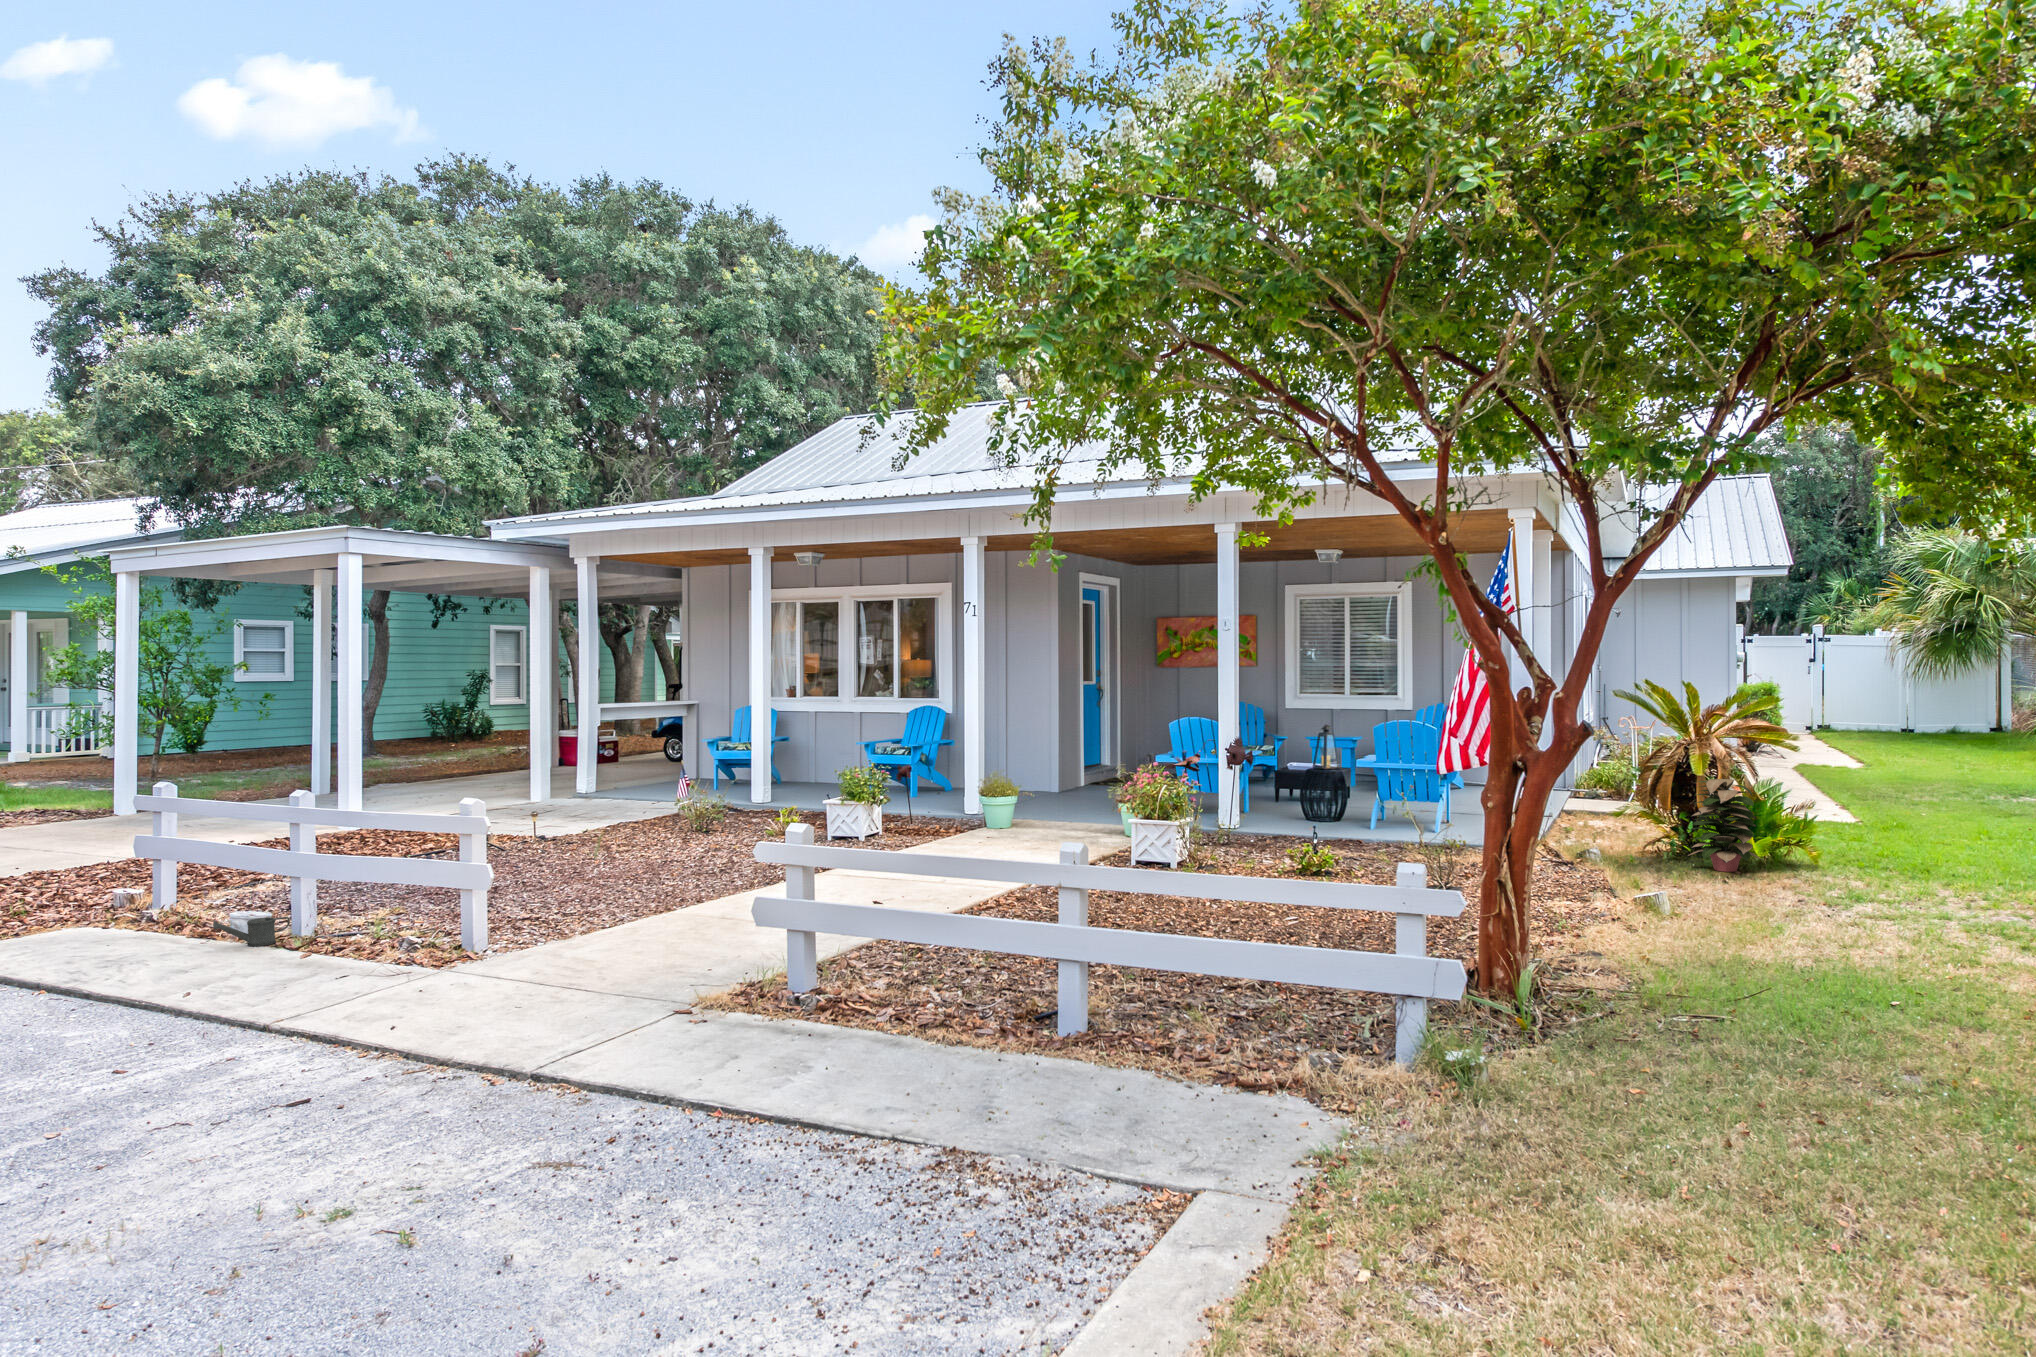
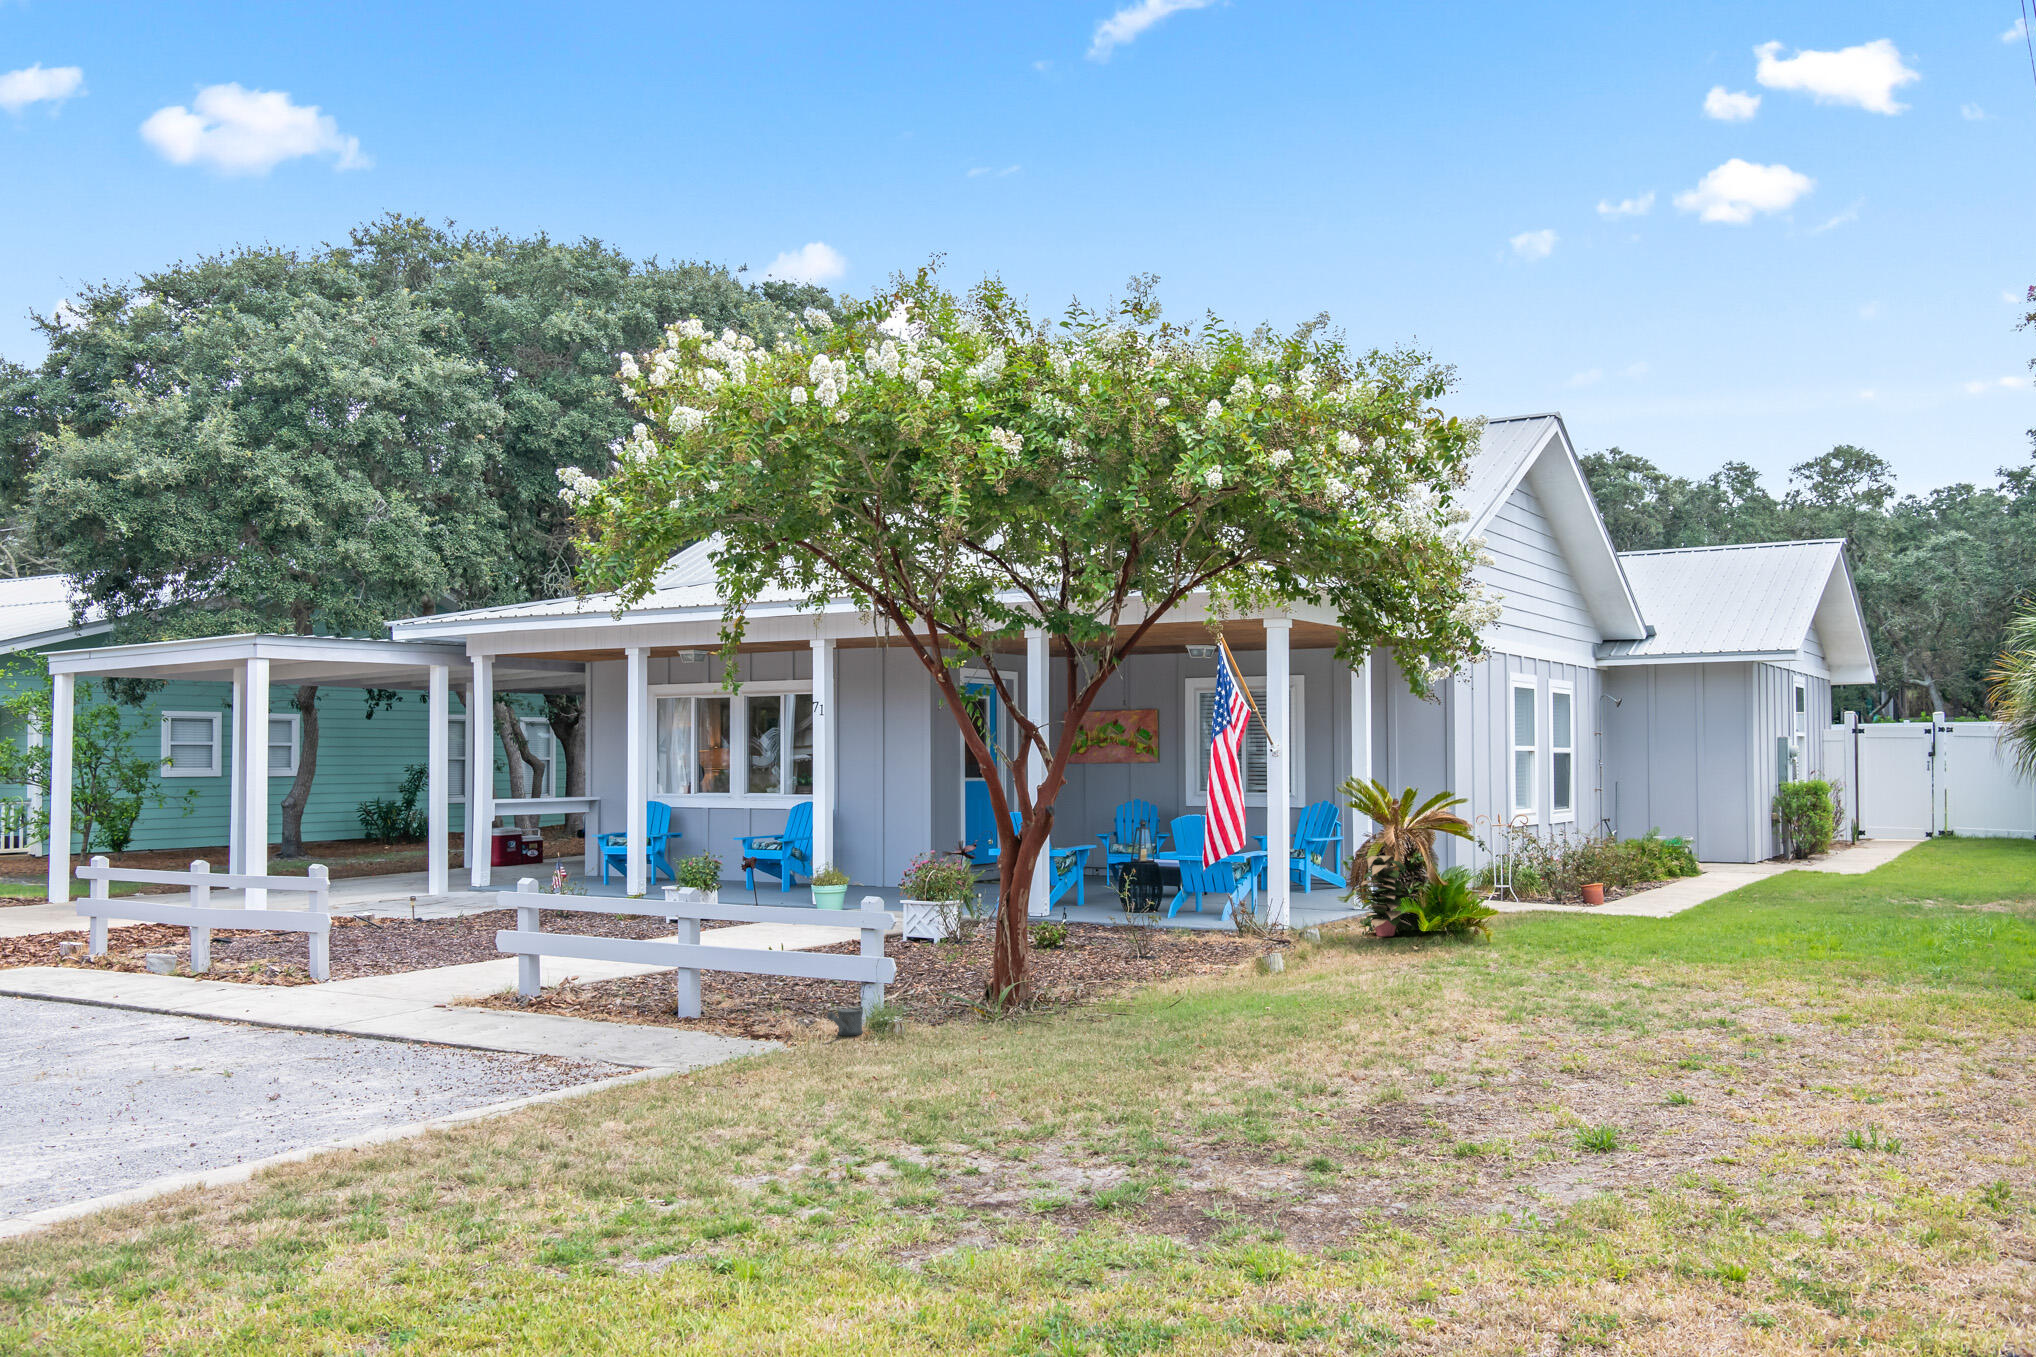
watering can: present [213,917,290,946] -> present [827,1006,863,1036]

